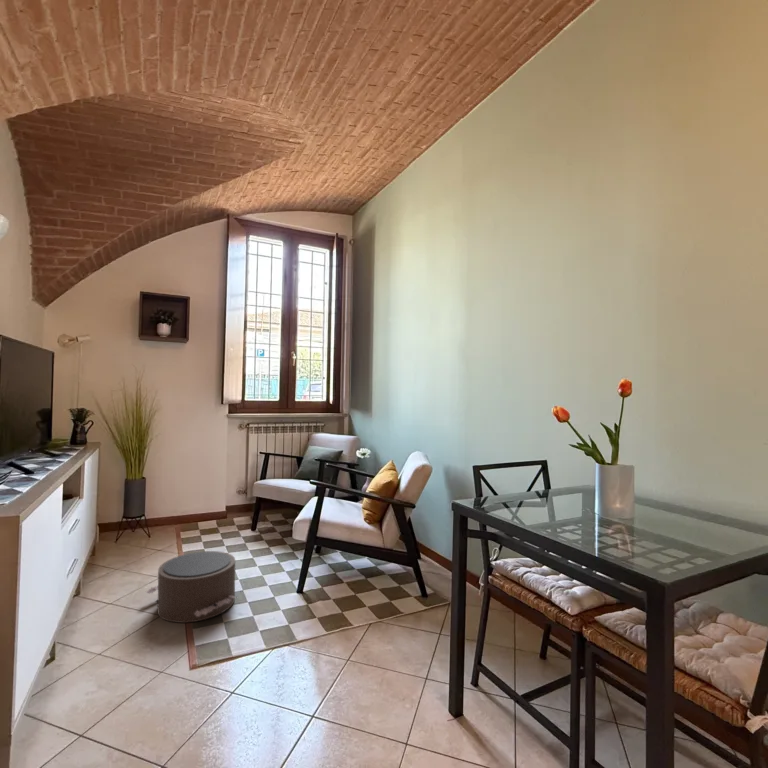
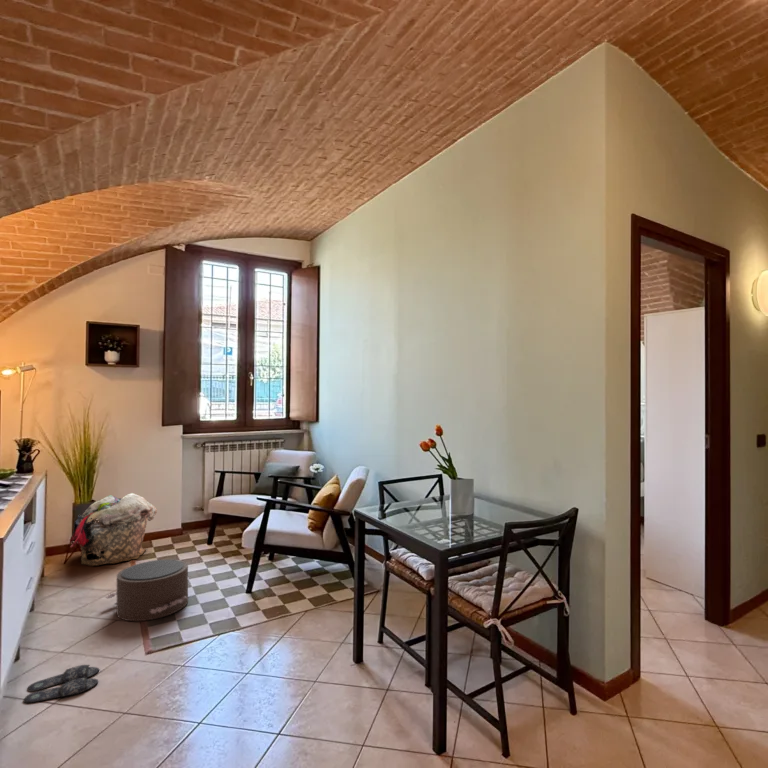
laundry basket: none [111,474,201,550] -> present [70,493,157,566]
slippers: none [47,682,137,735] -> present [24,665,99,703]

